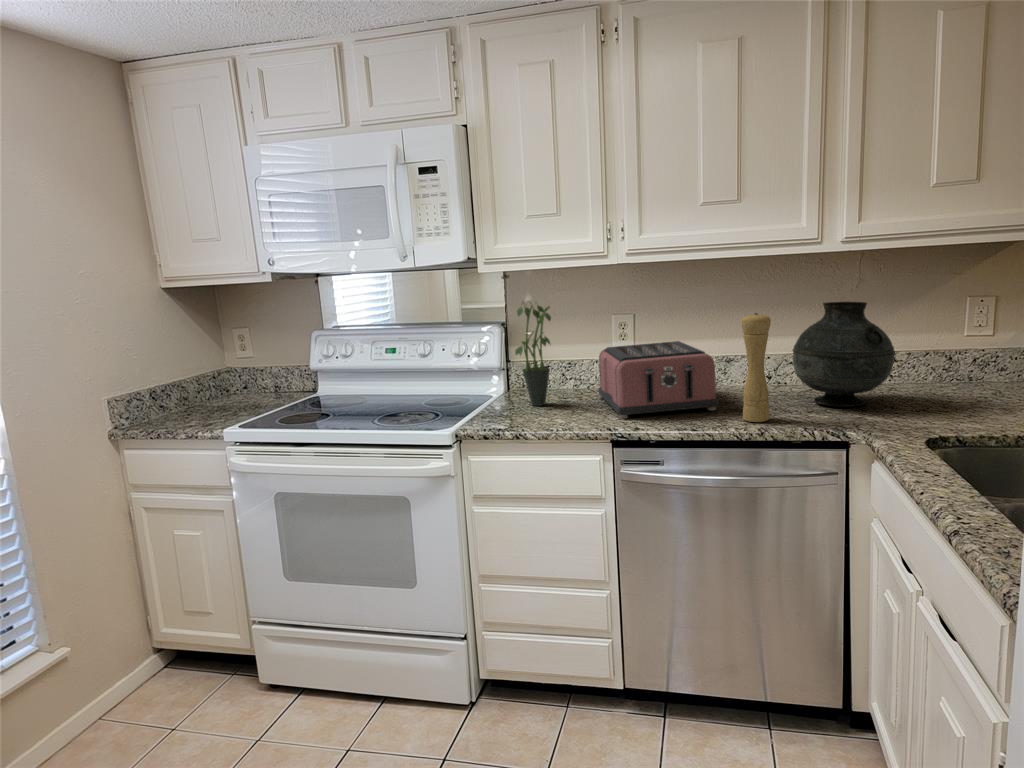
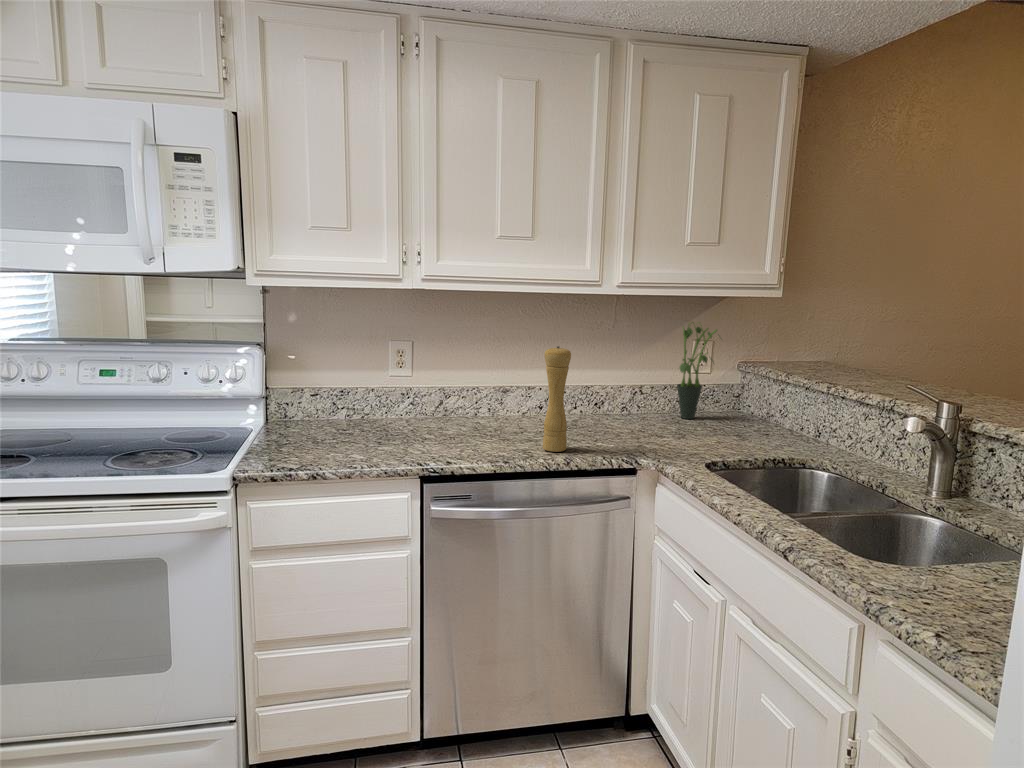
potted plant: present [515,301,551,406] -> present [677,327,719,419]
vase: present [793,302,895,407] -> none [573,339,657,434]
toaster: present [598,341,719,419] -> none [382,371,514,453]

